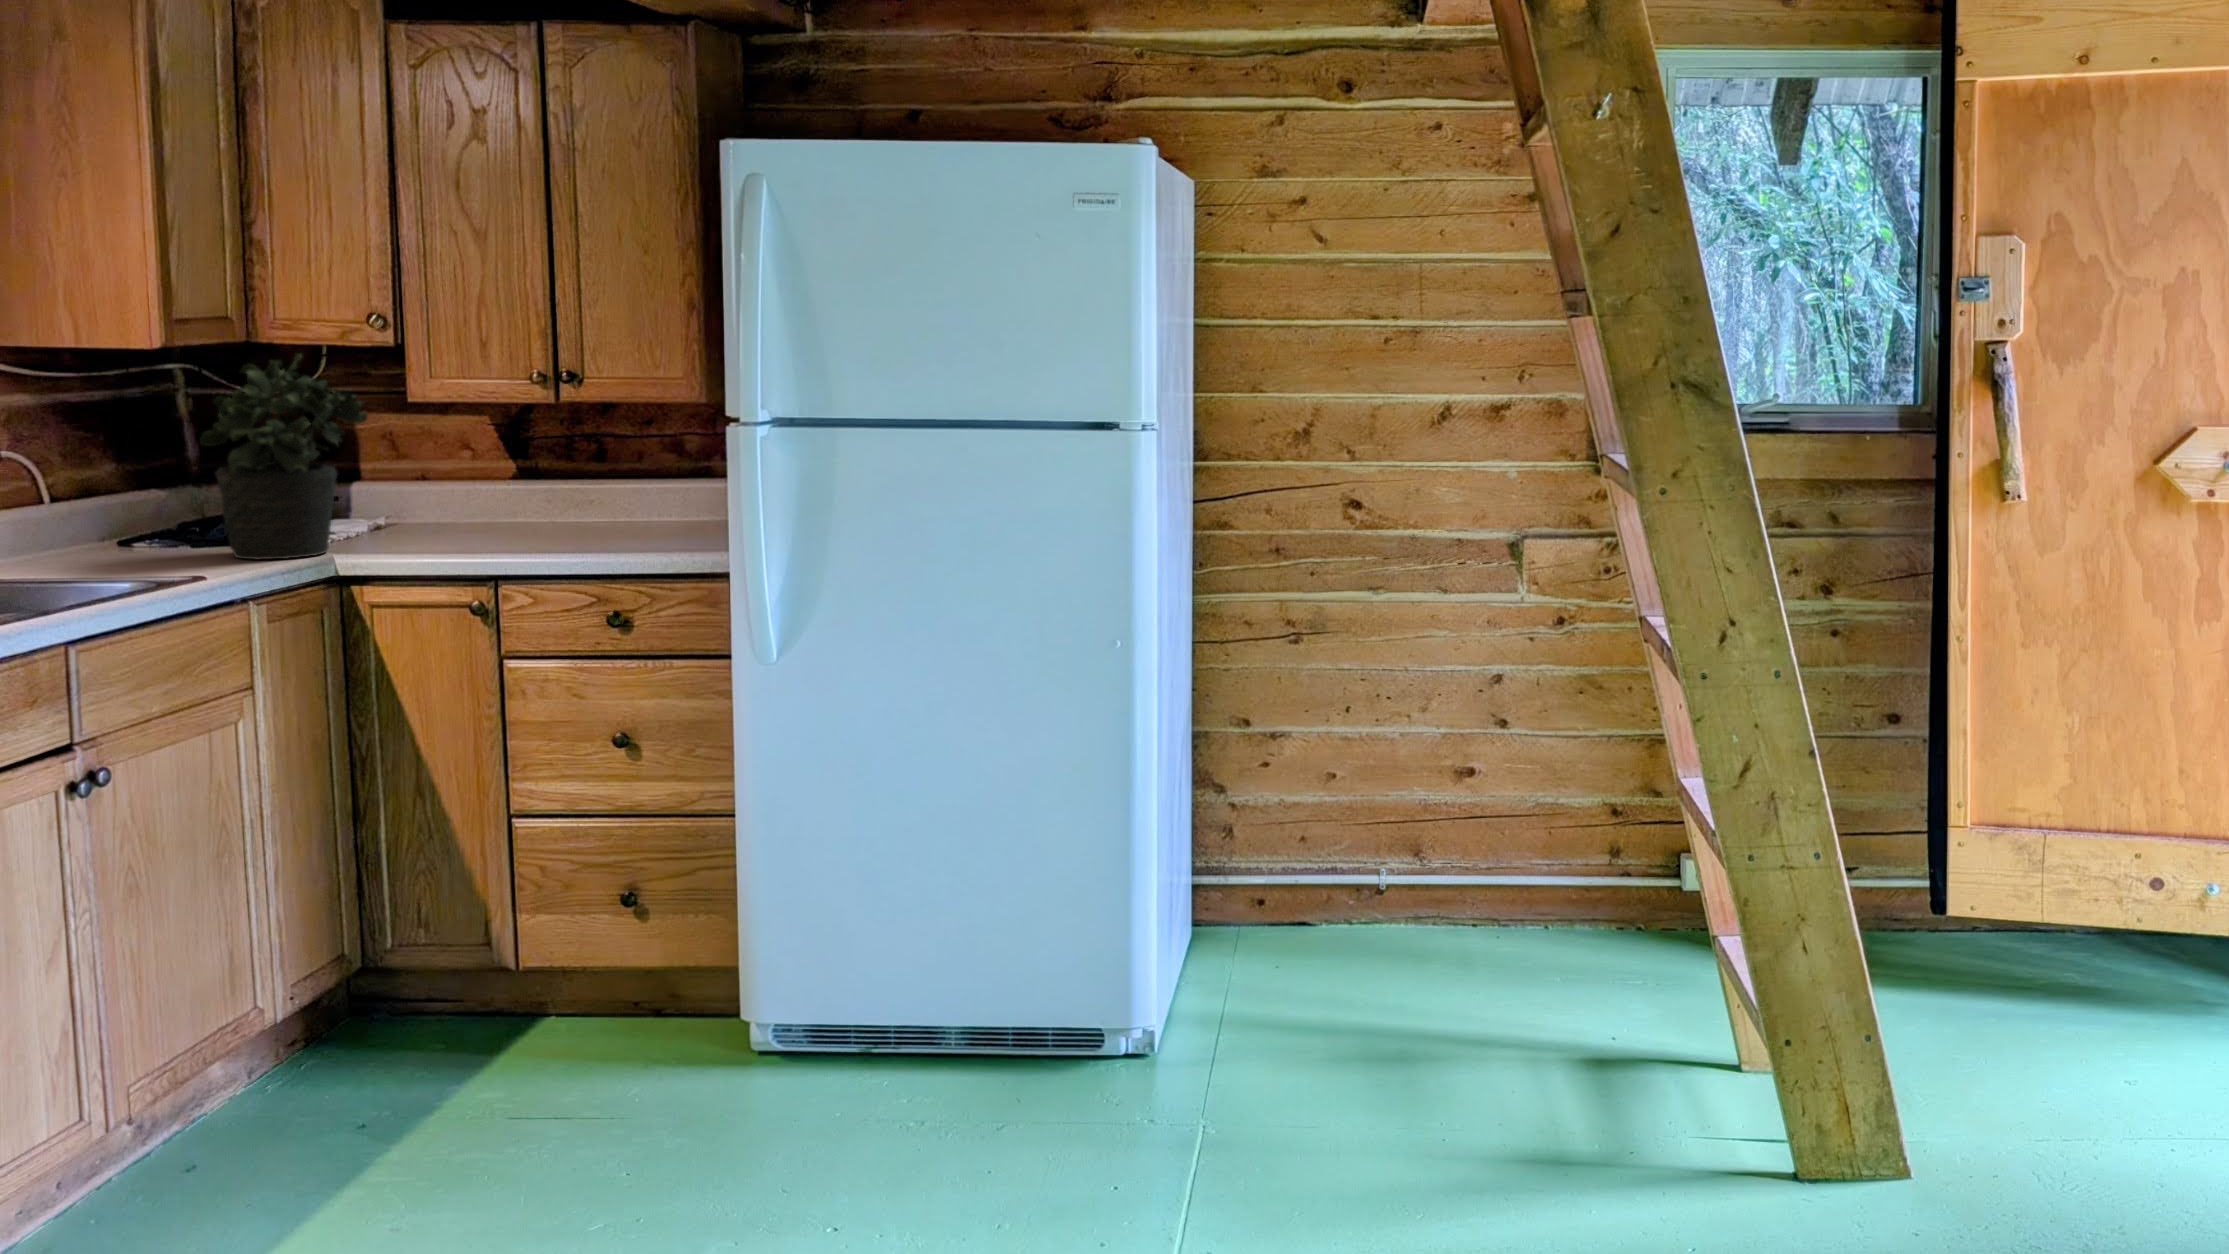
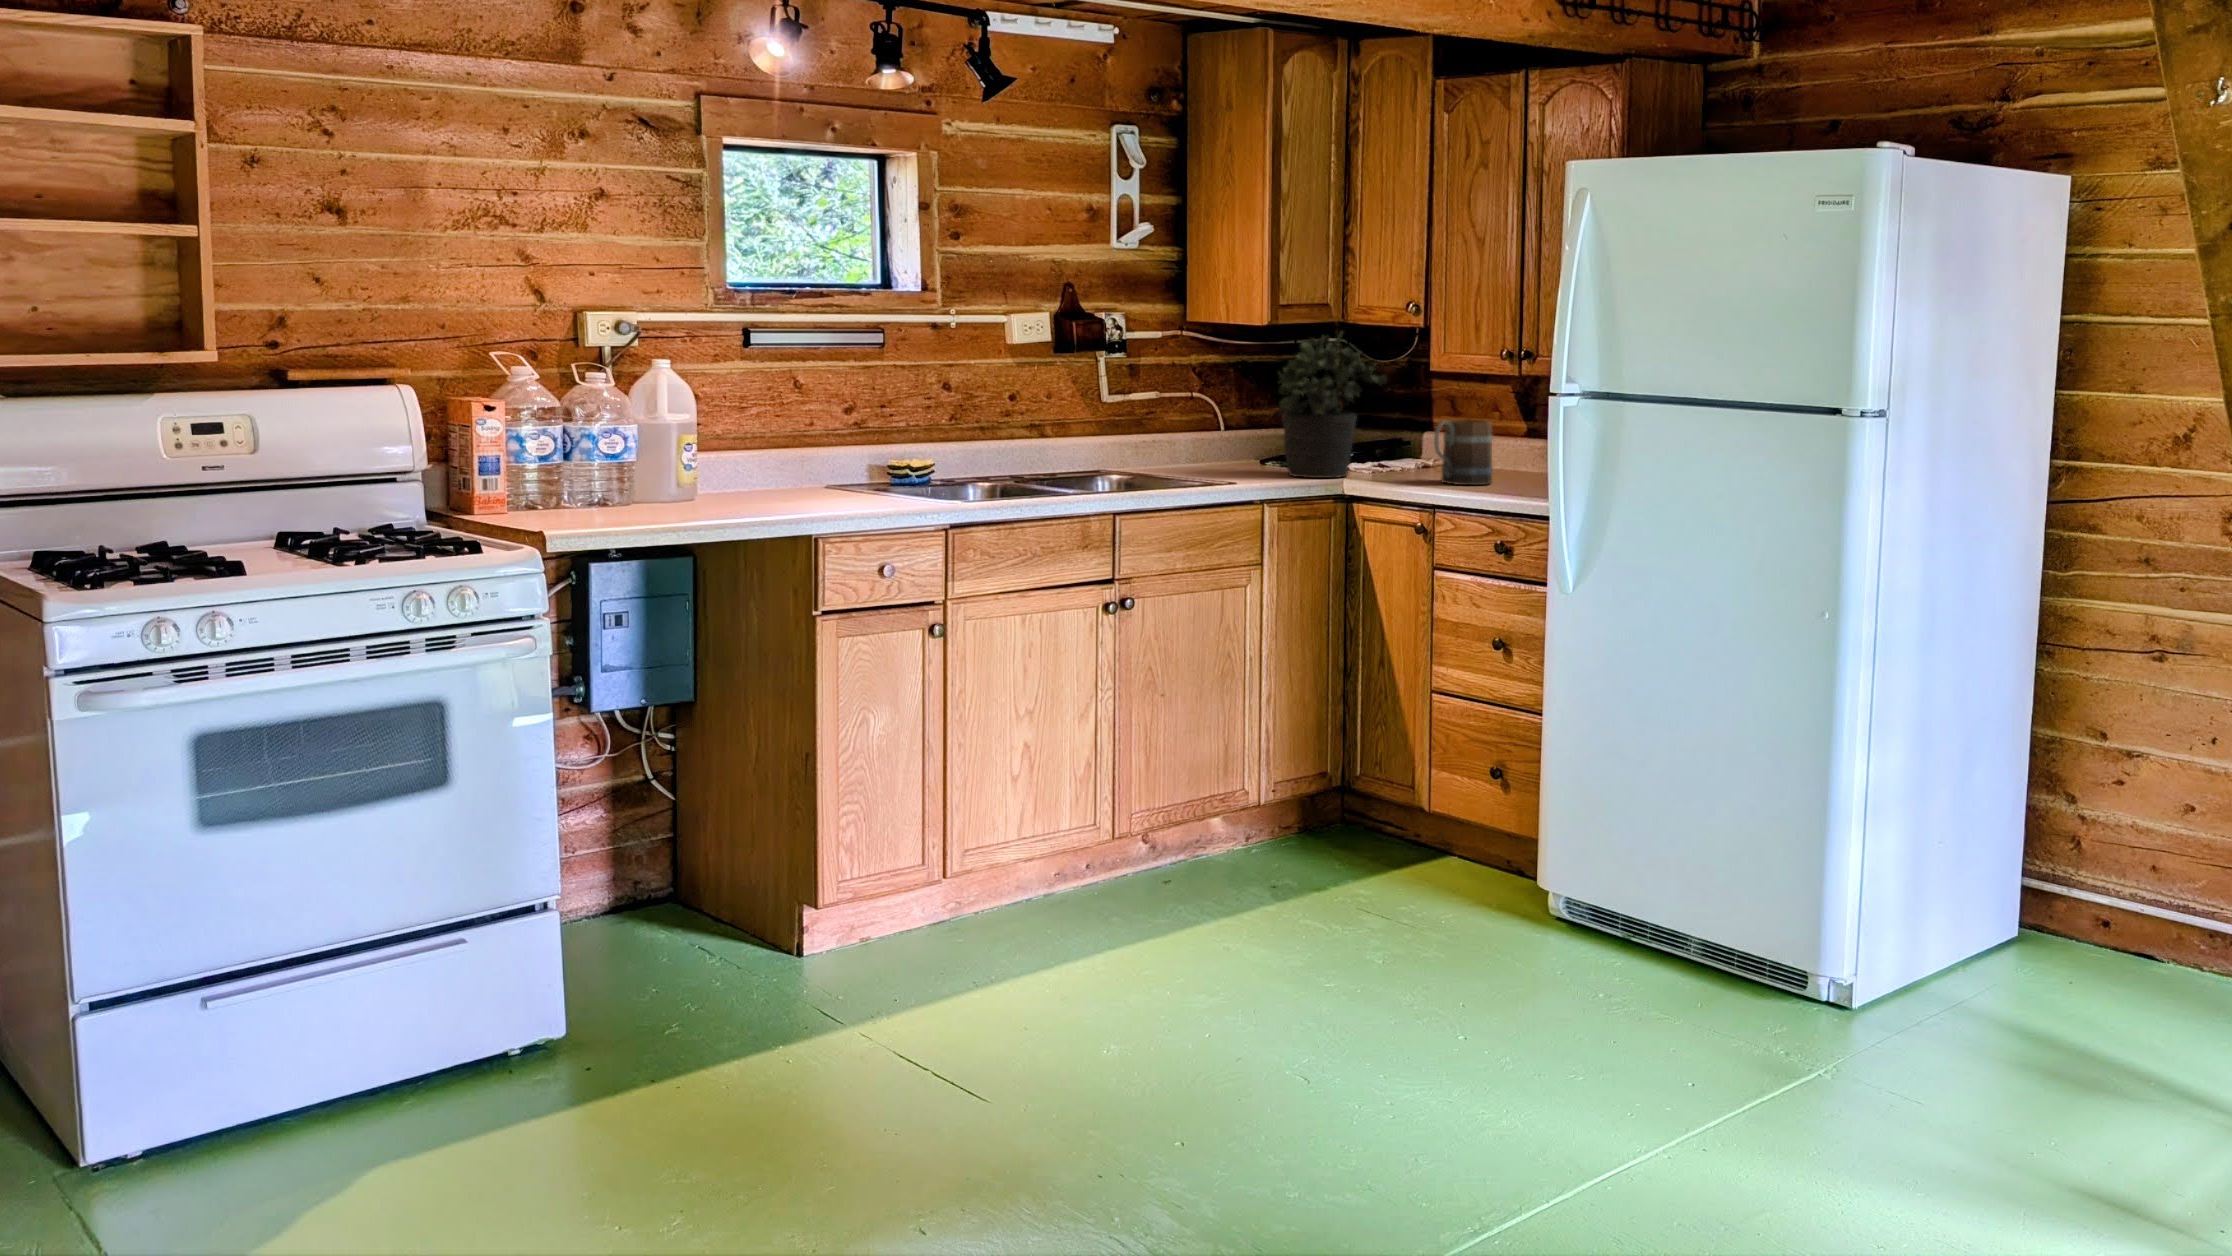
mug: none [473,462,543,547] -> present [1434,419,1493,485]

